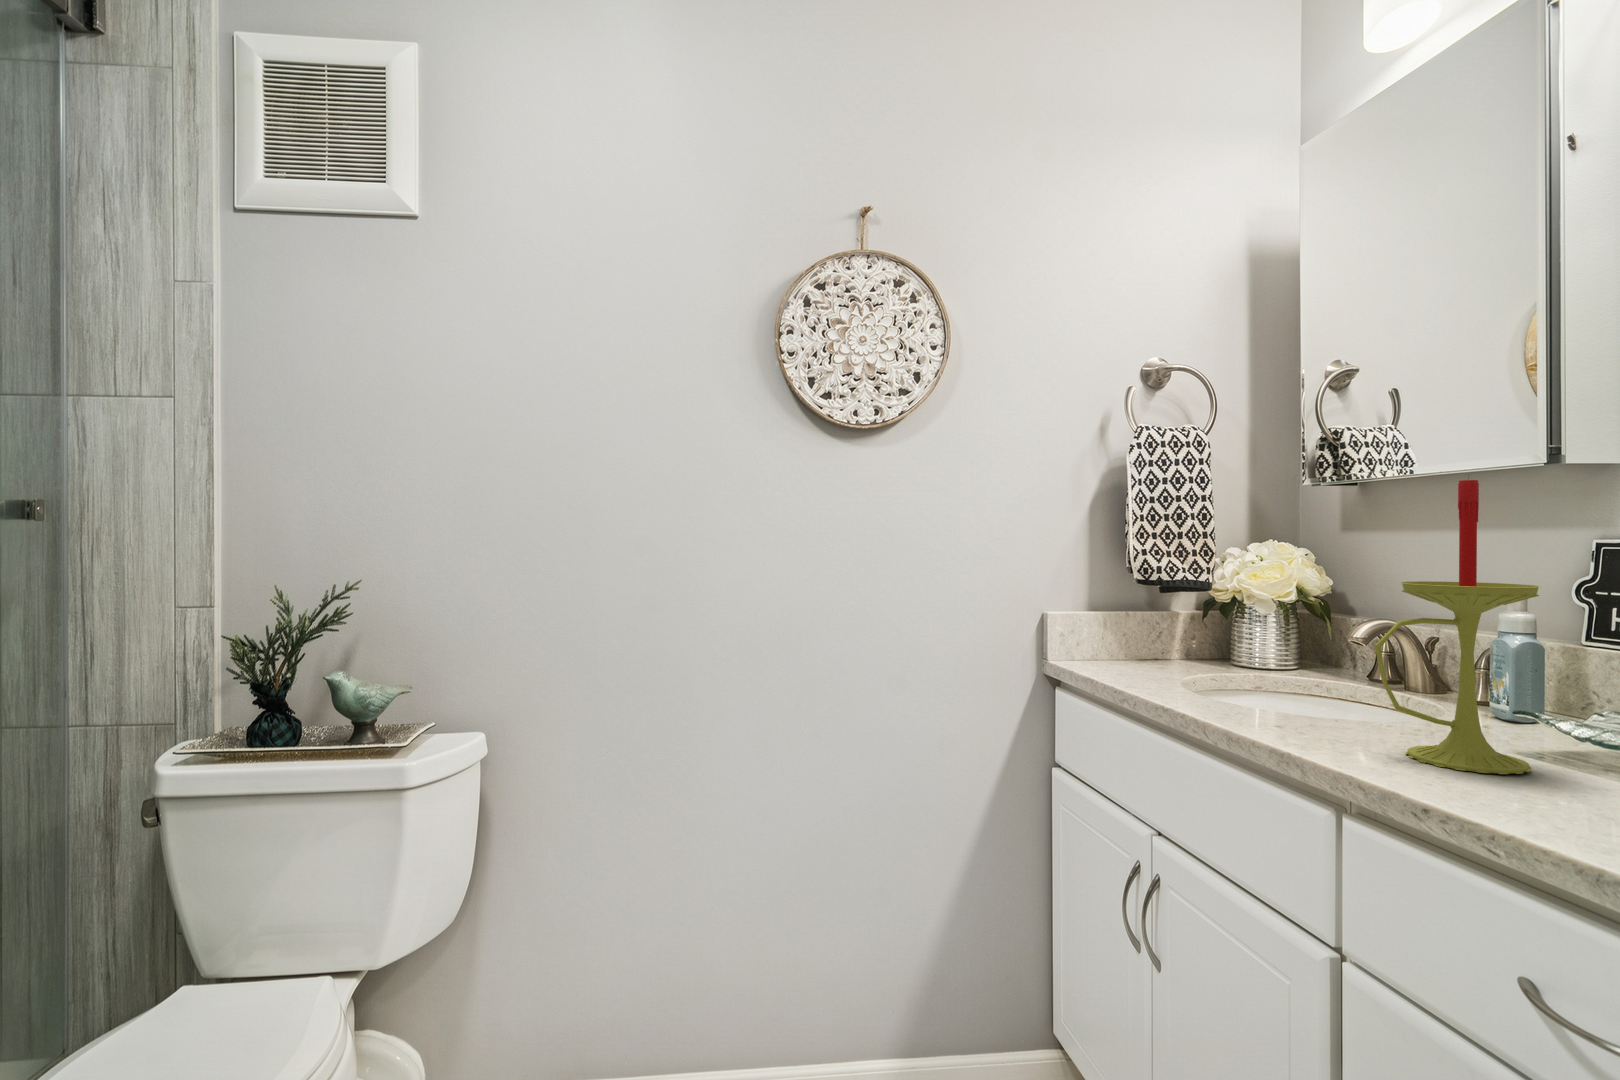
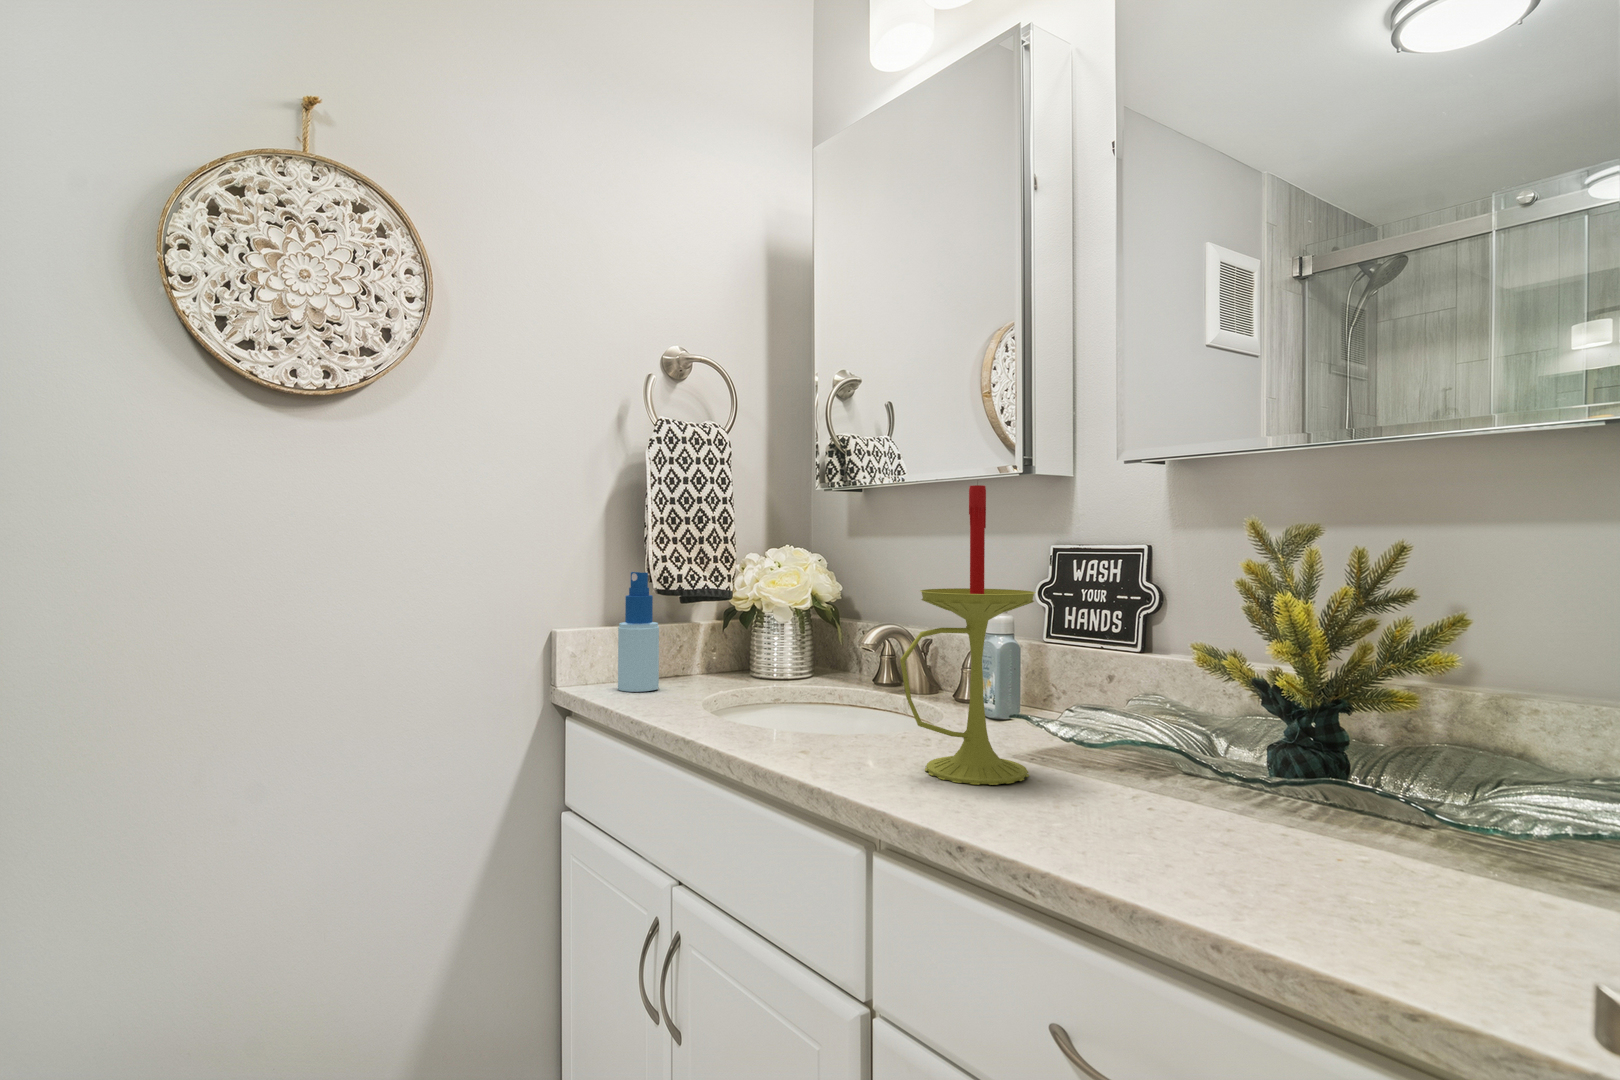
spray bottle: none [1101,563,1139,669] -> present [618,572,659,692]

